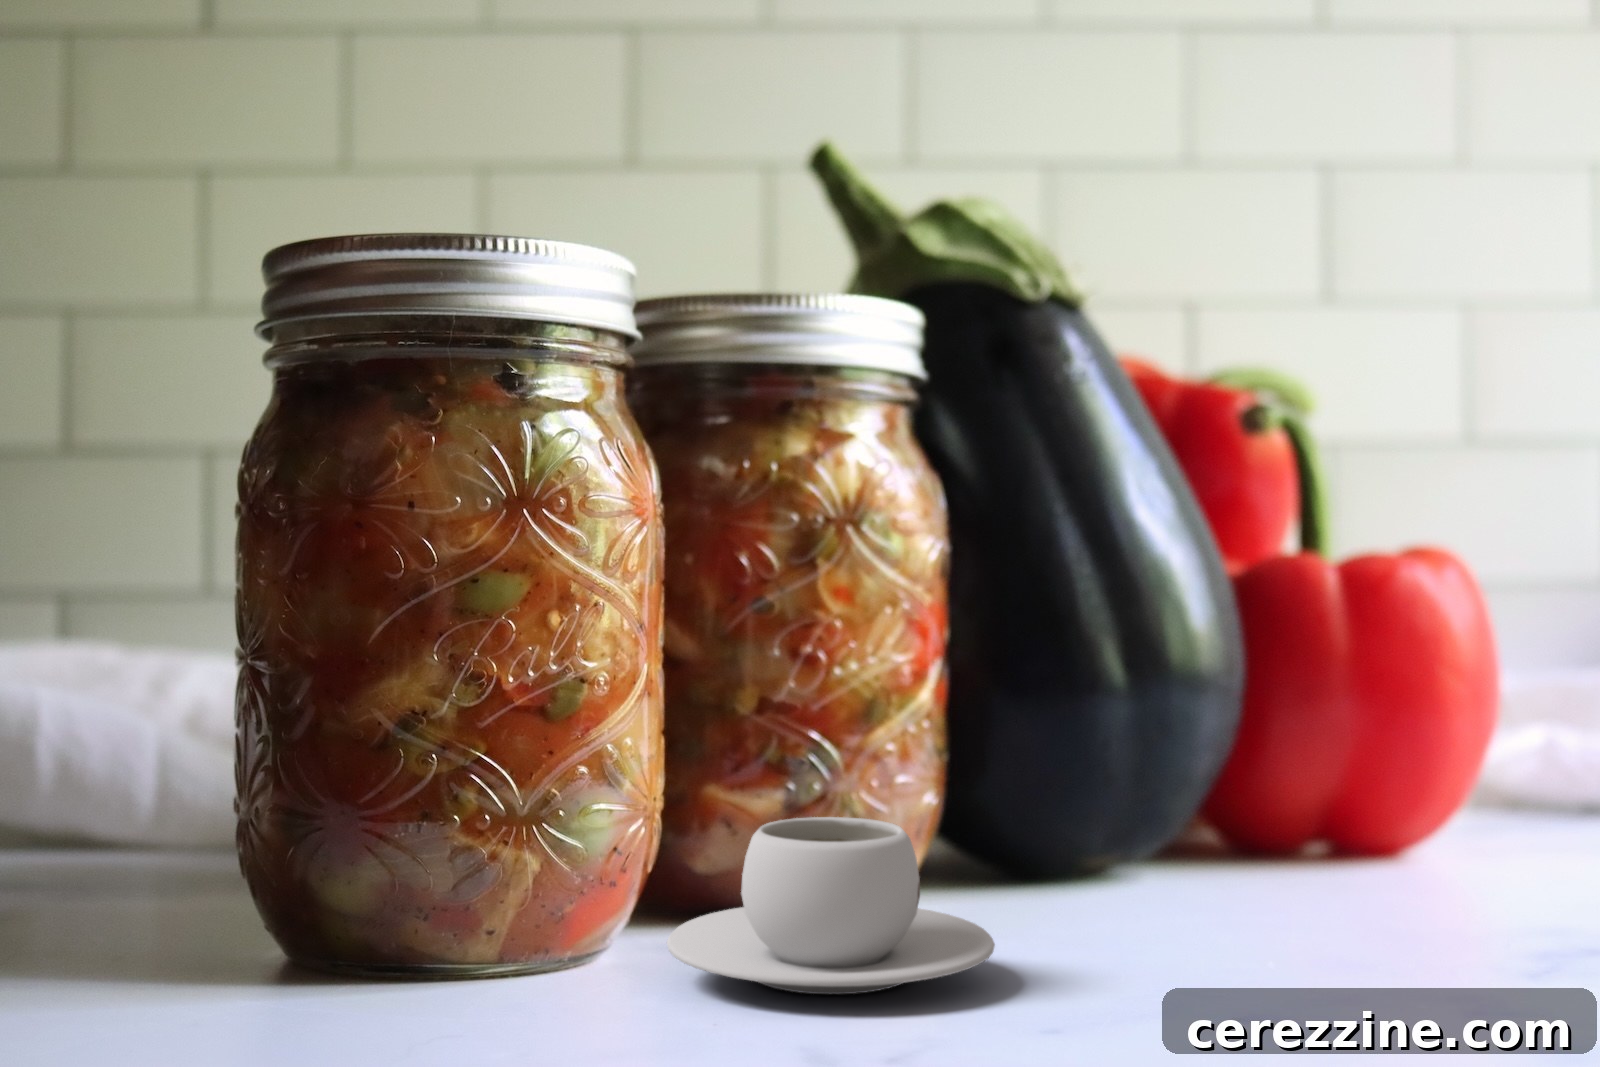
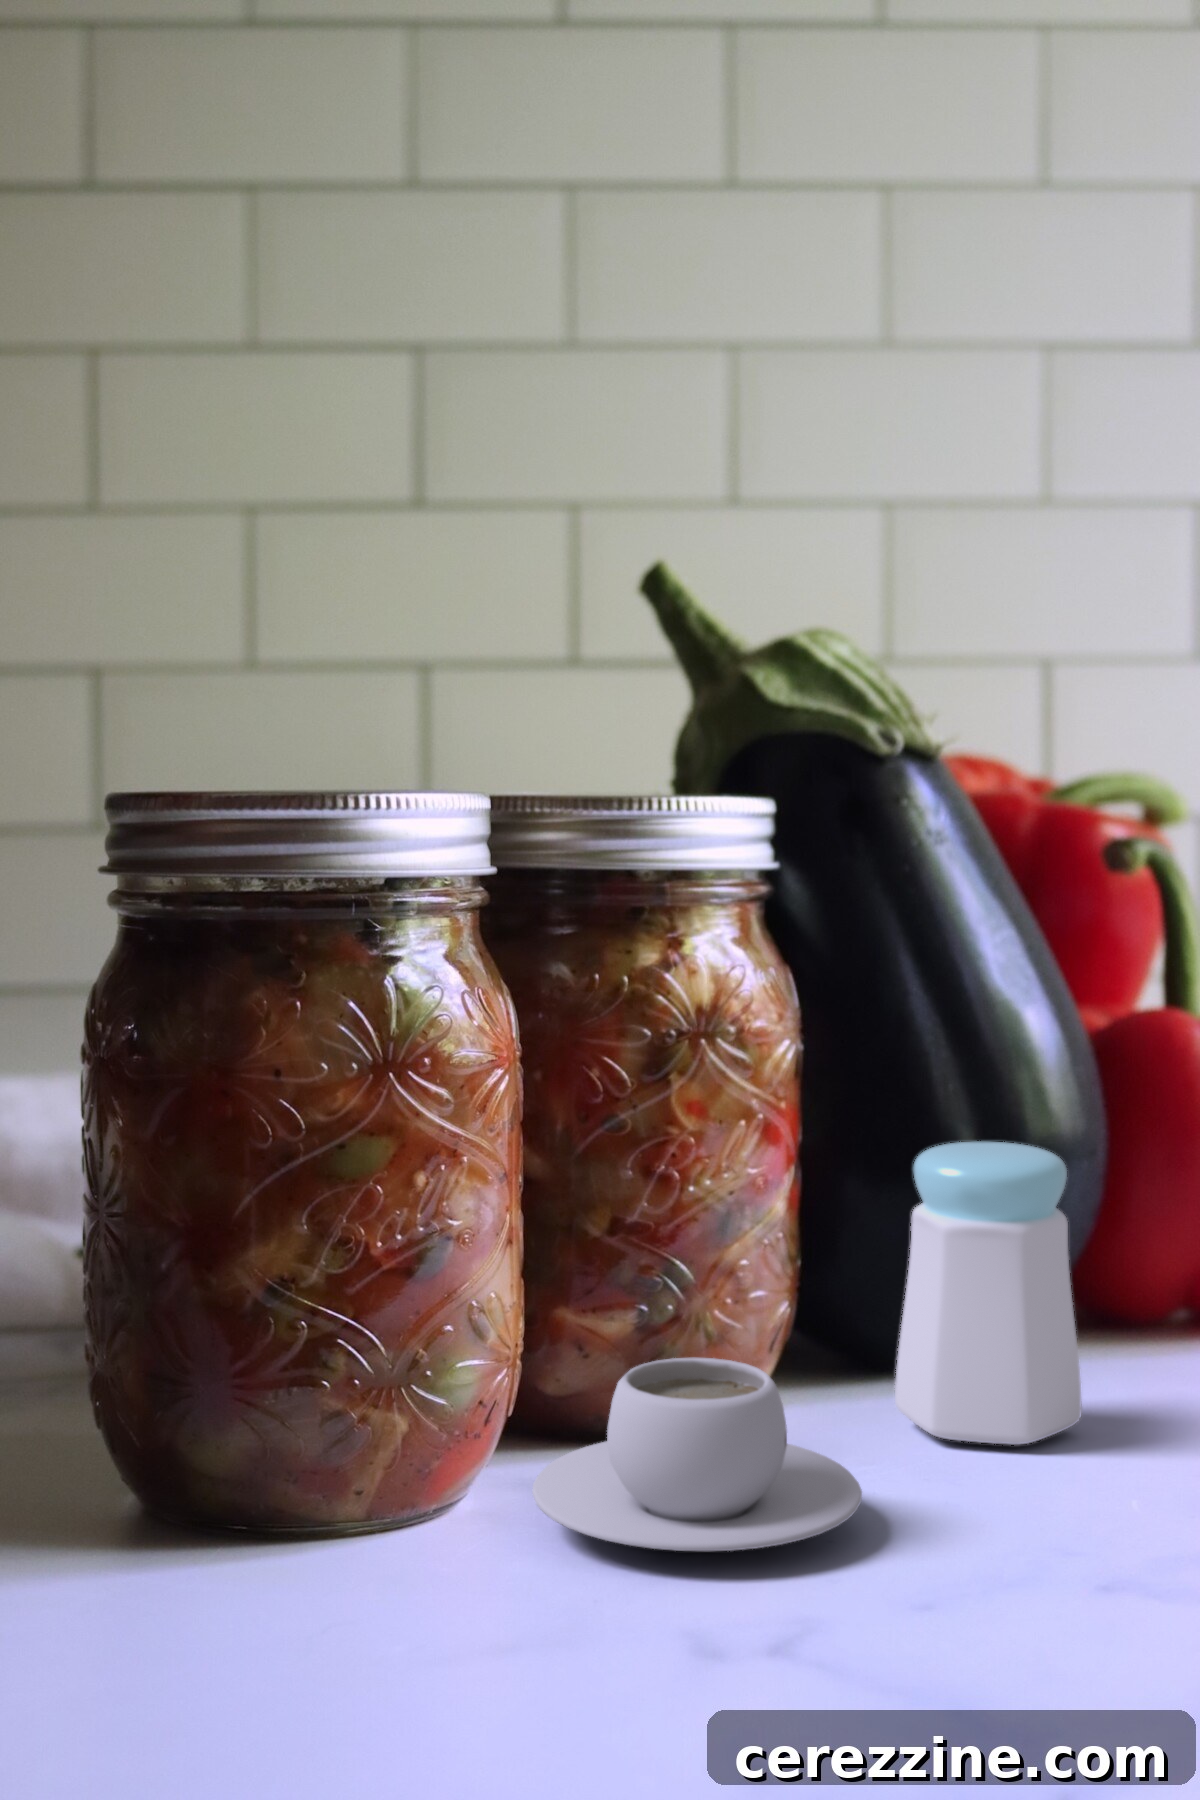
salt shaker: none [1037,644,1217,927] -> present [895,1142,1082,1445]

